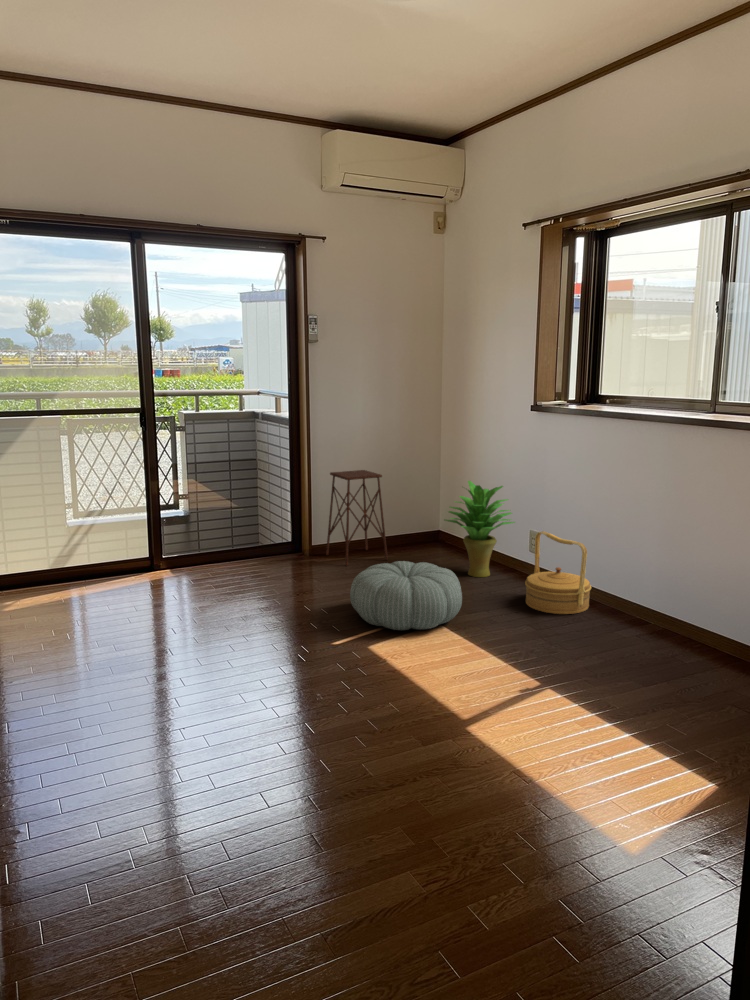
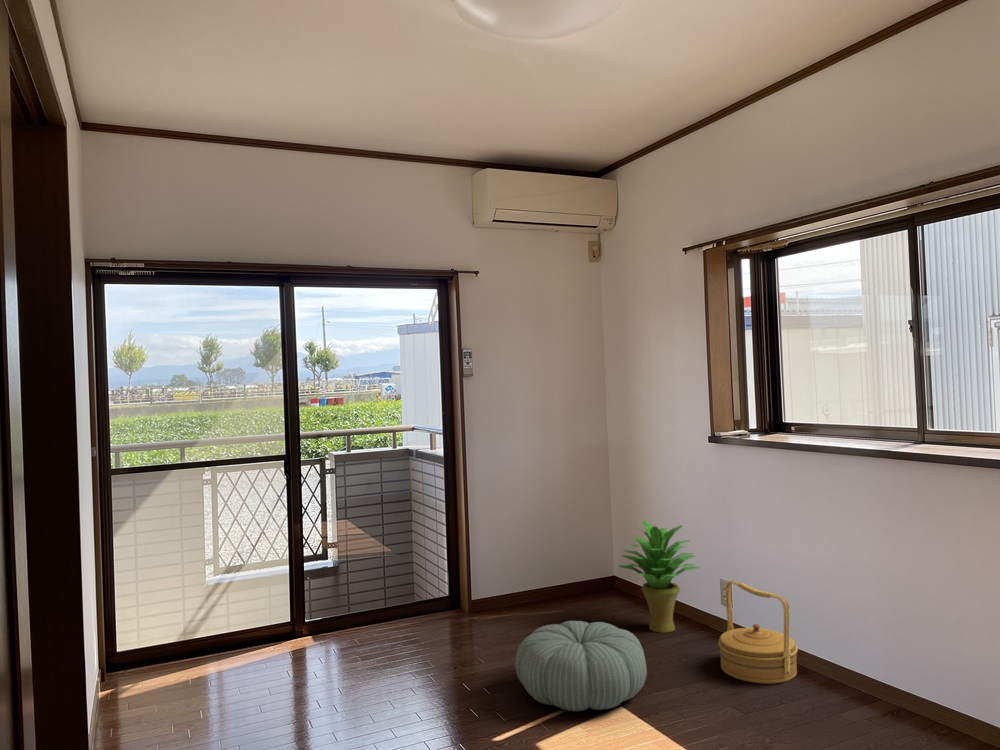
side table: present [326,470,388,566] -> none [488,509,557,620]

